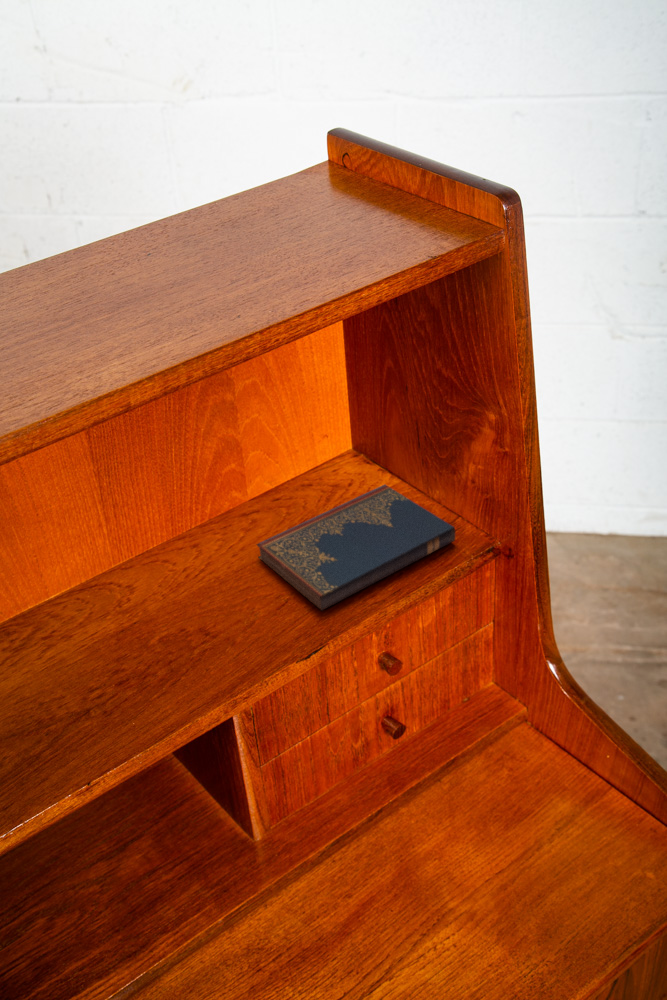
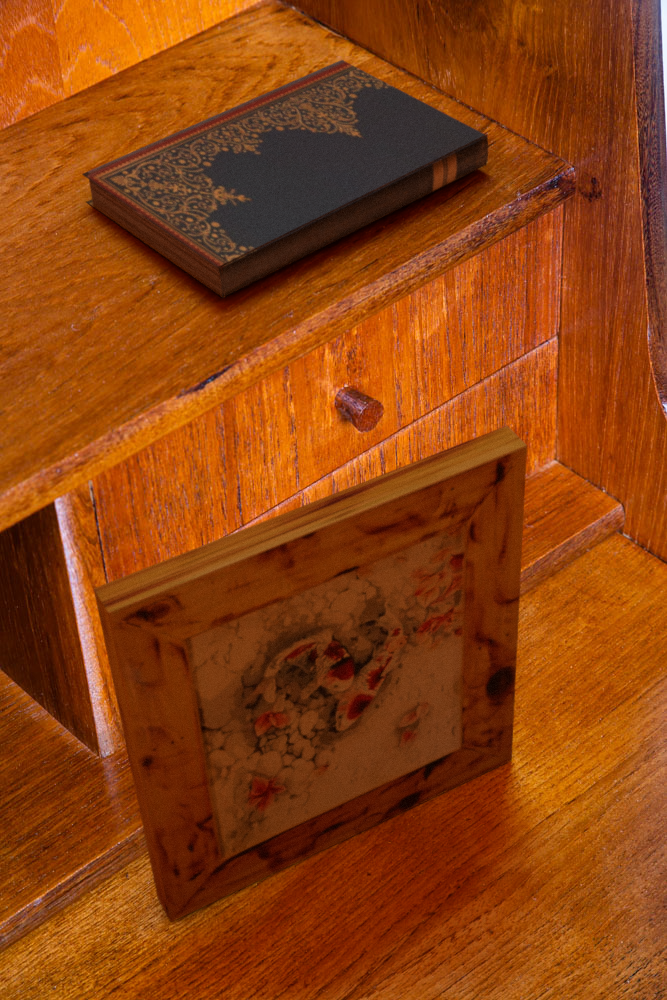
picture frame: none [253,683,469,935] -> present [94,426,527,922]

